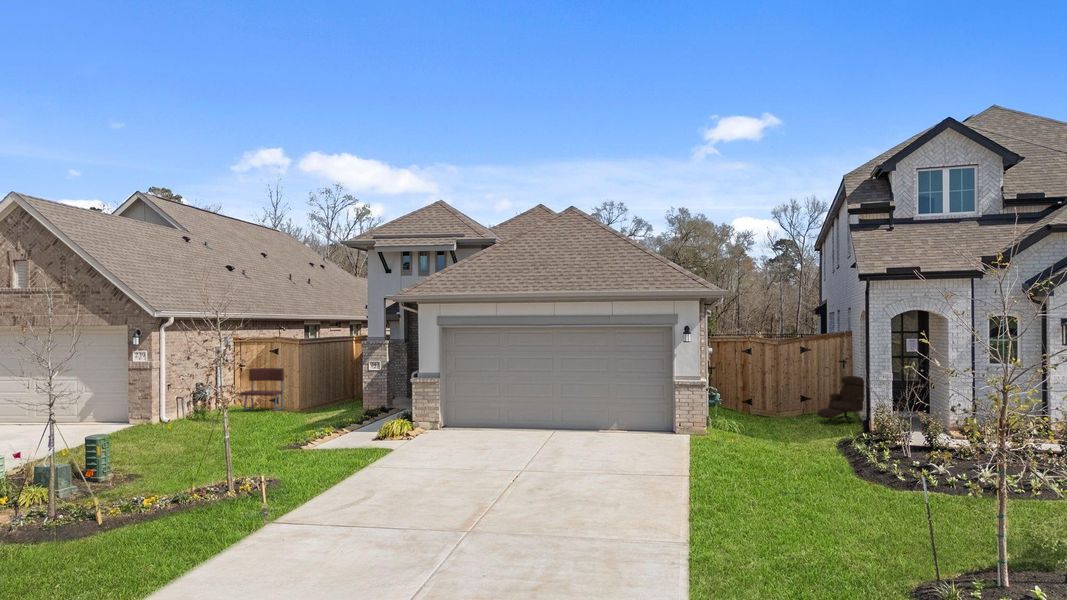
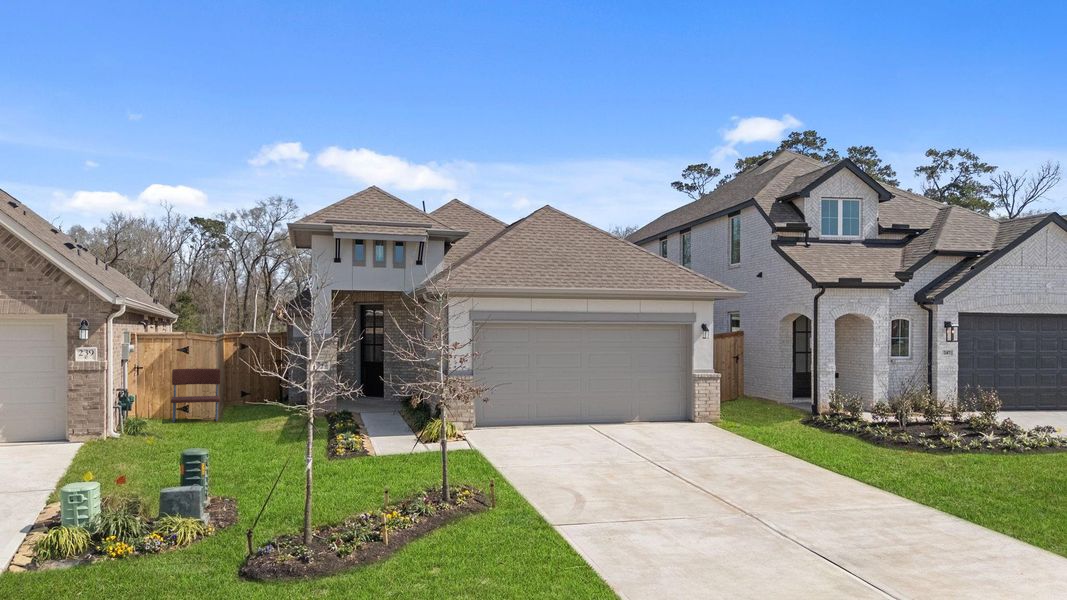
lounge chair: present [817,376,866,423] -> none [764,368,798,408]

